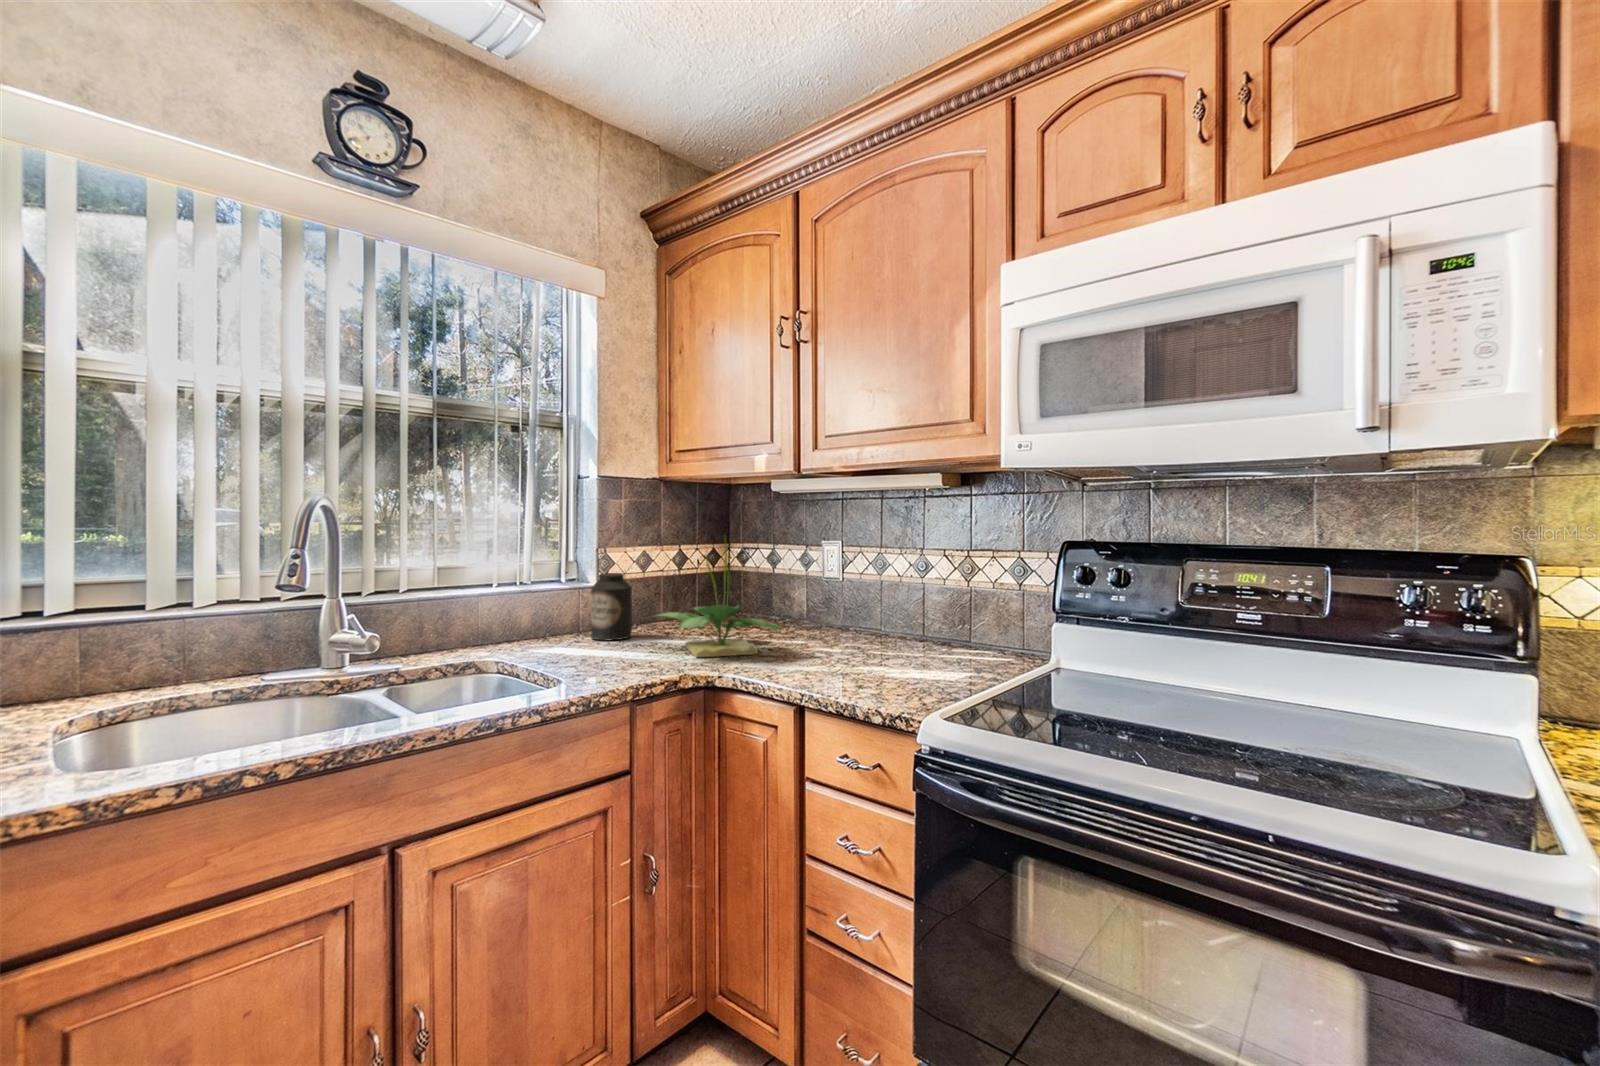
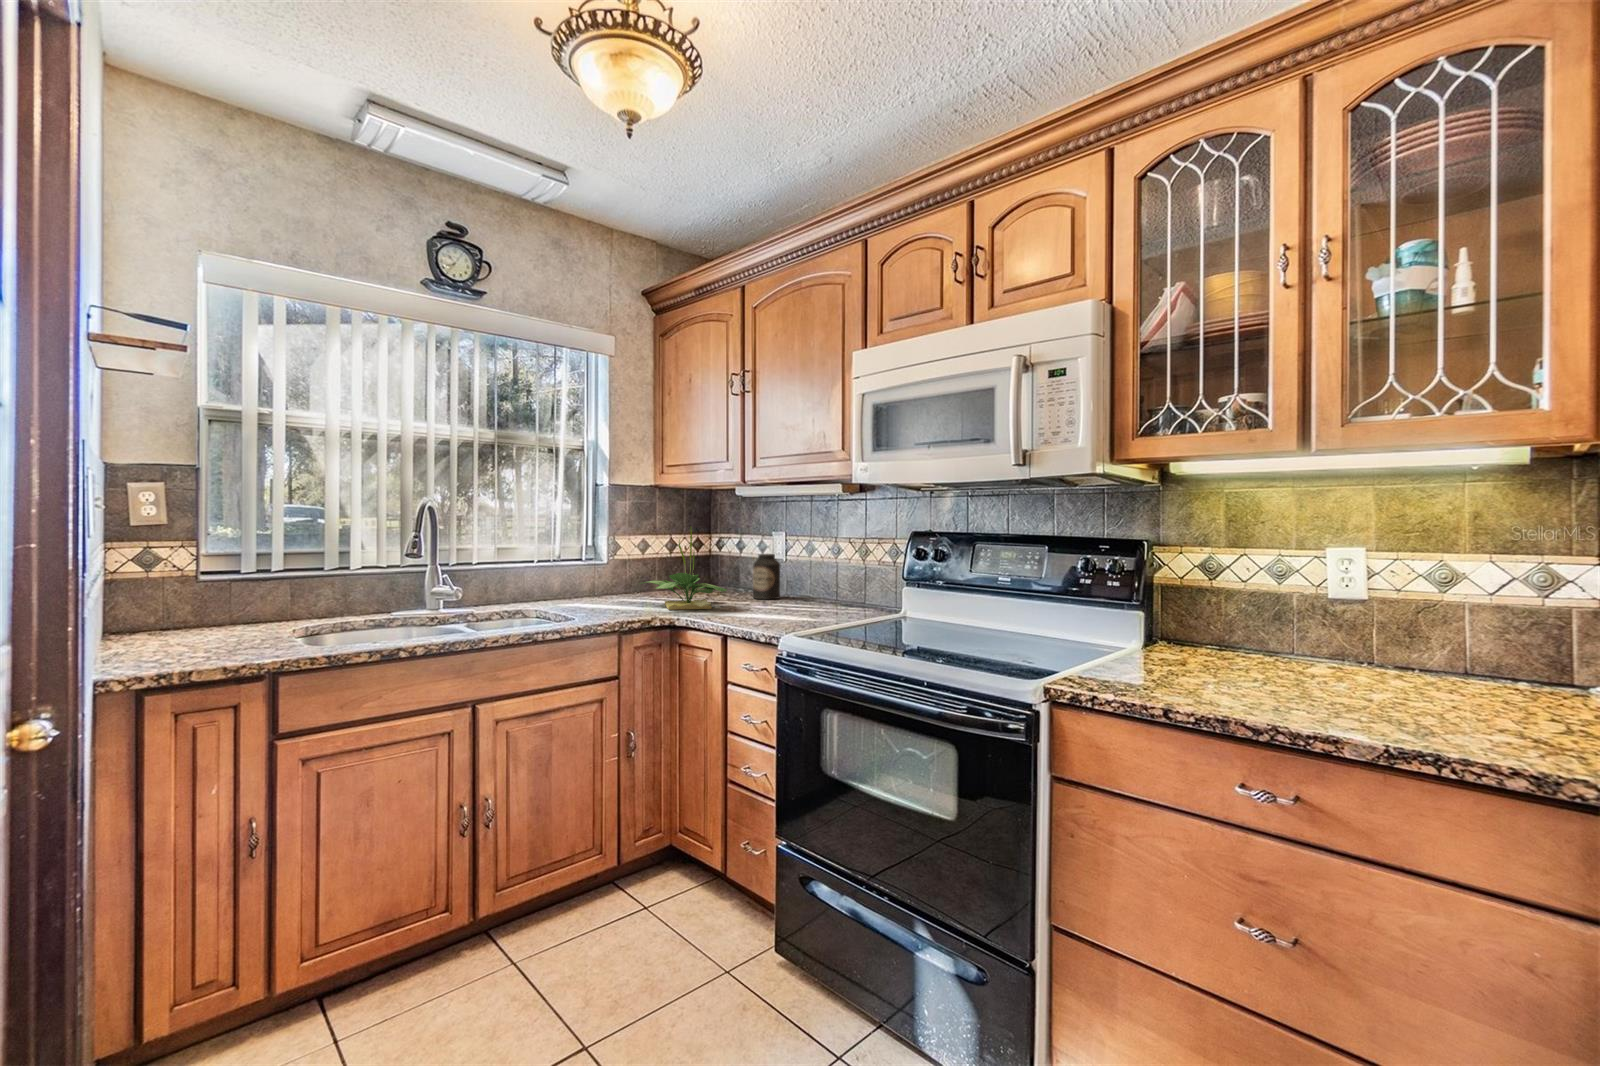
canister: present [591,573,632,640] -> present [753,554,780,599]

